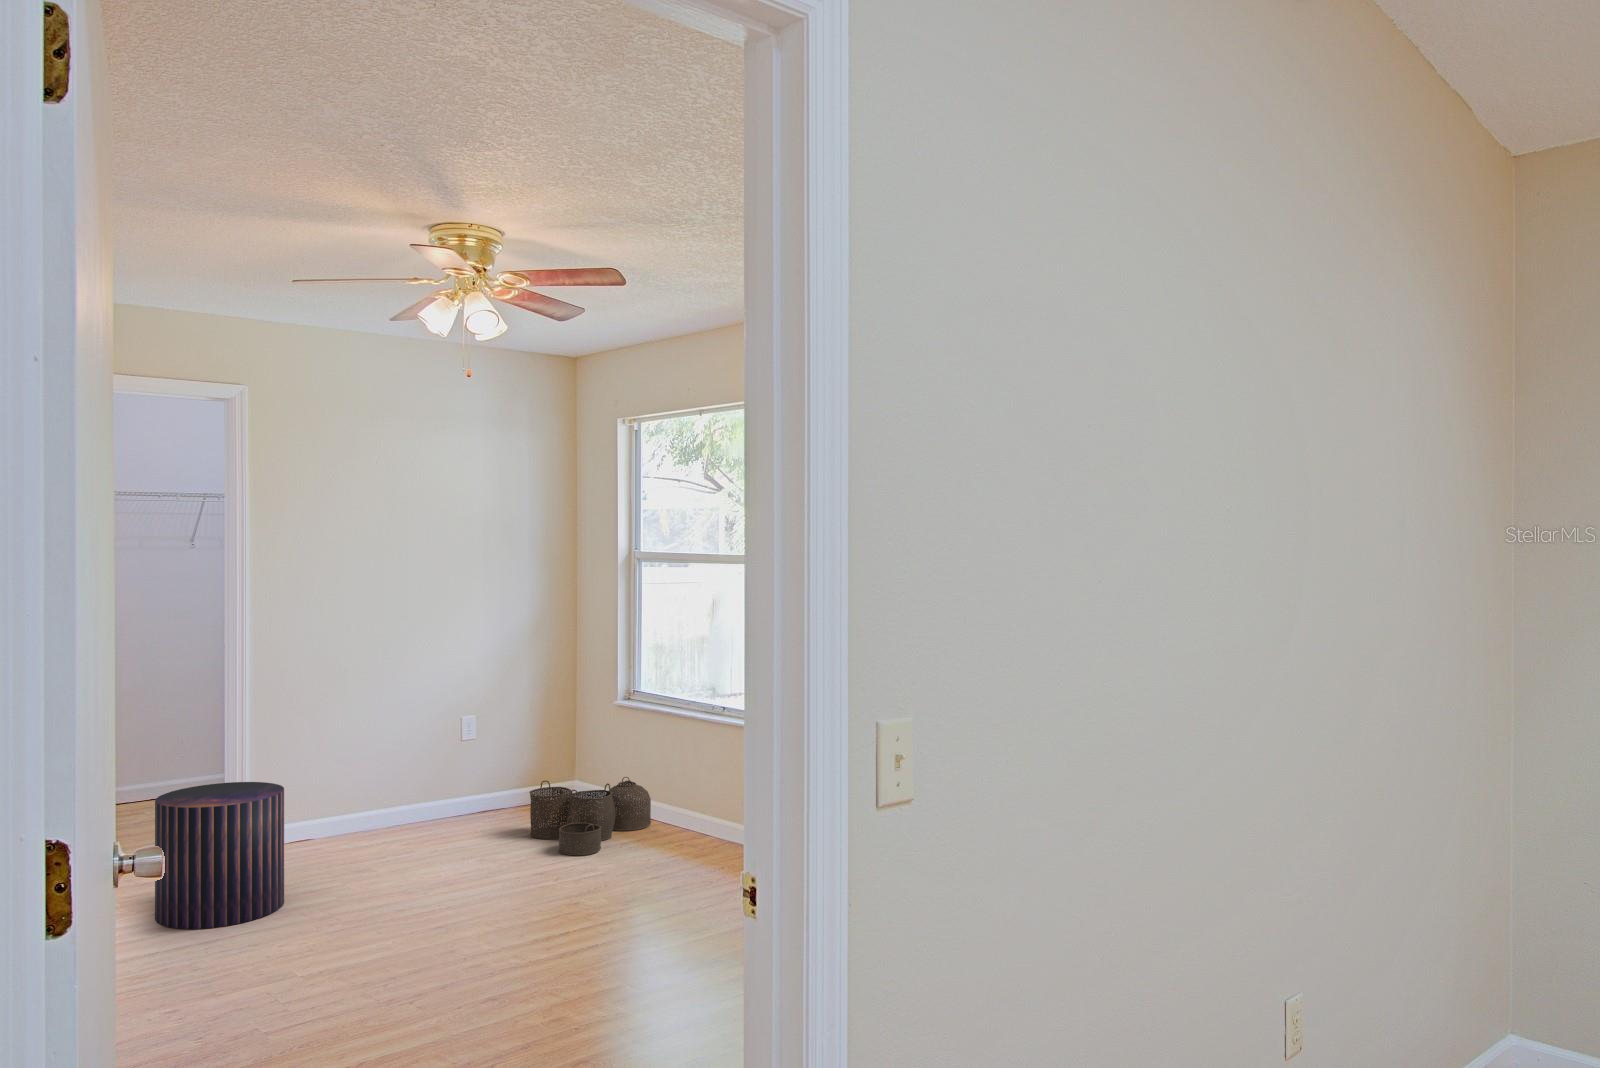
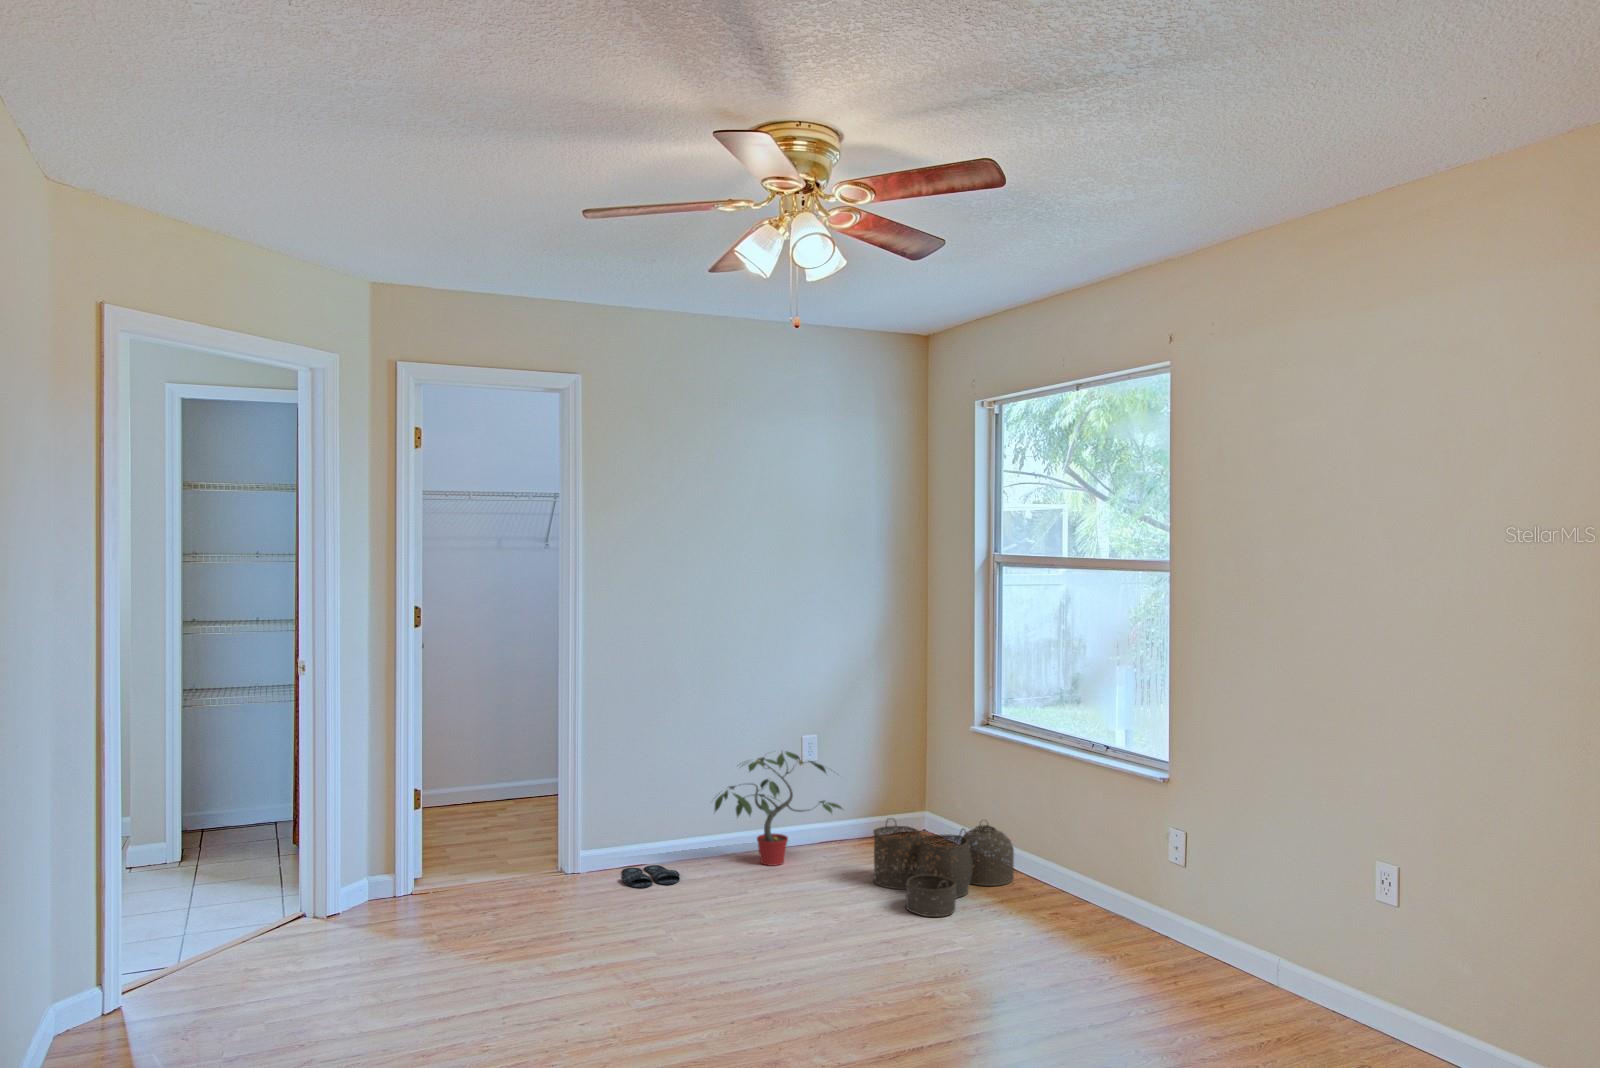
potted plant: none [376,729,505,832] -> present [715,751,843,866]
pouf: present [155,782,284,929] -> none [468,804,601,974]
slippers: none [293,840,350,858] -> present [621,865,680,888]

